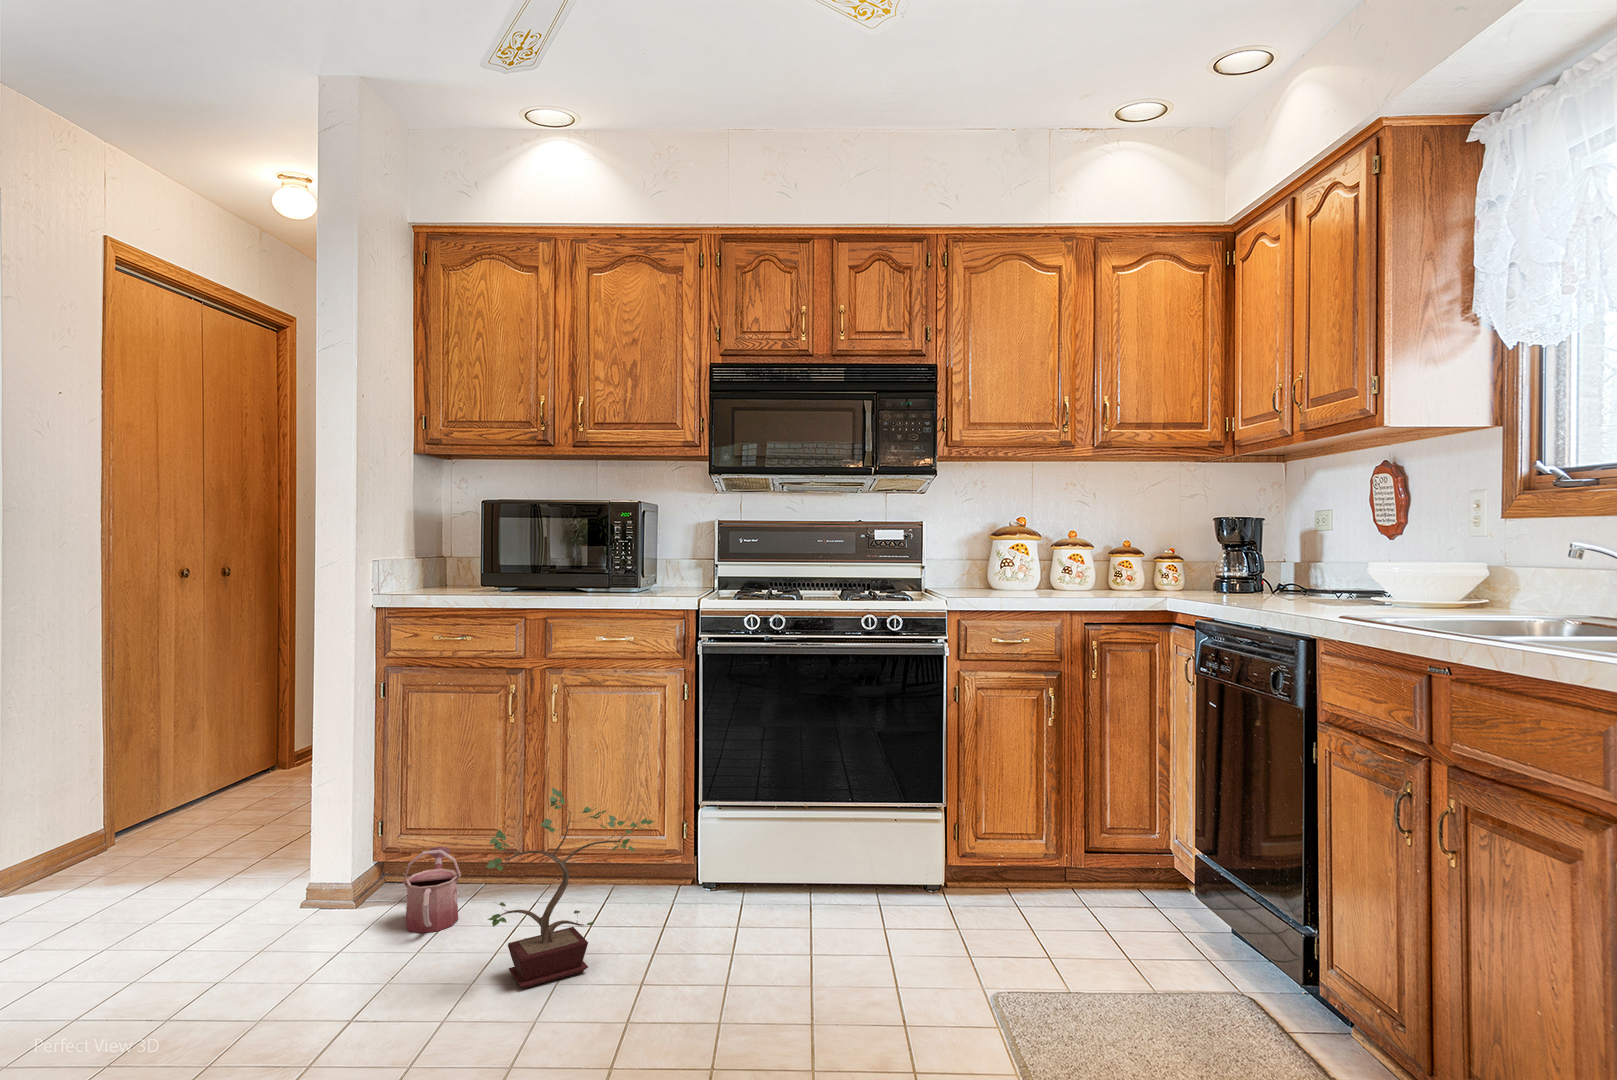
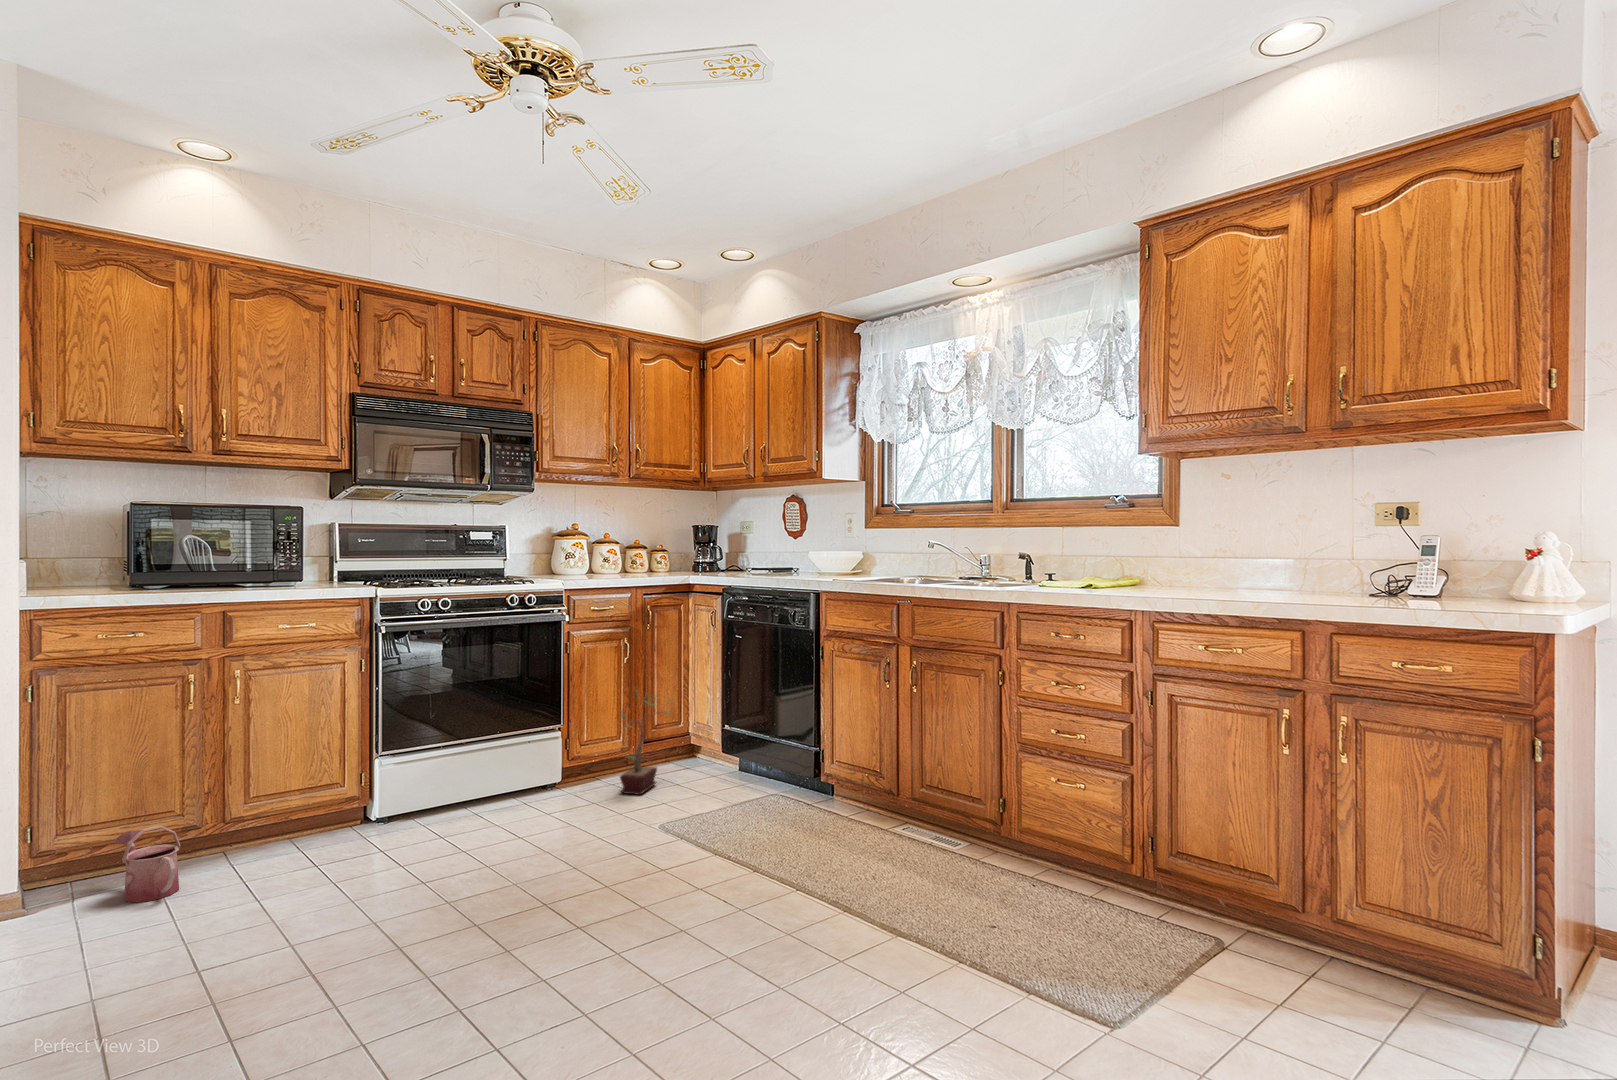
potted plant: present [486,788,654,988] -> present [620,692,670,795]

